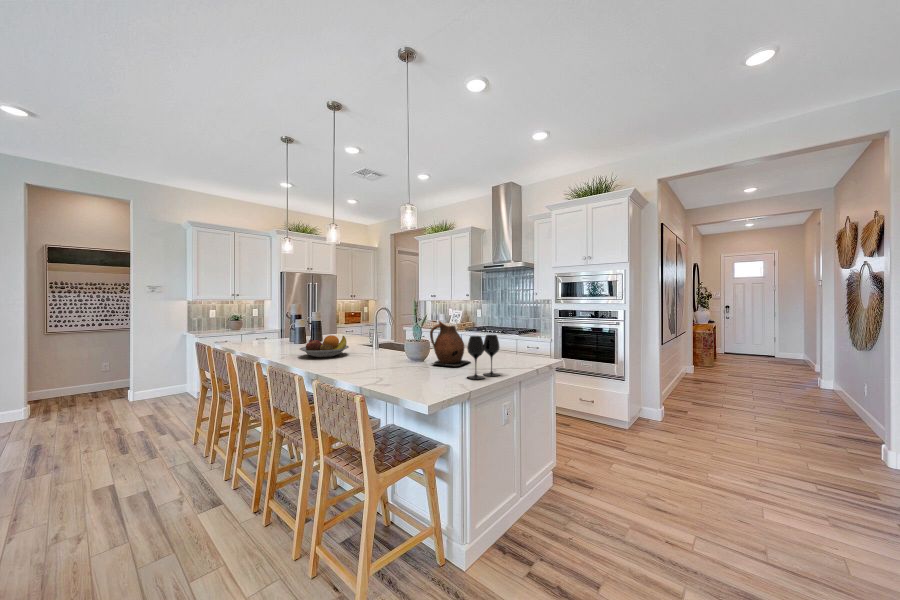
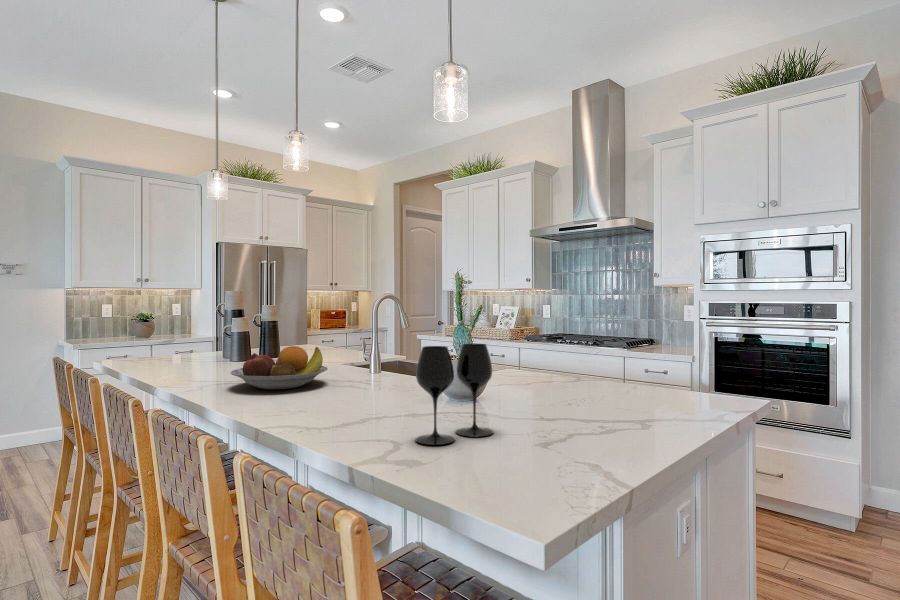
ceramic pitcher: present [430,321,470,367] -> none [498,315,584,416]
wine glass: present [467,335,500,379] -> present [416,344,493,445]

